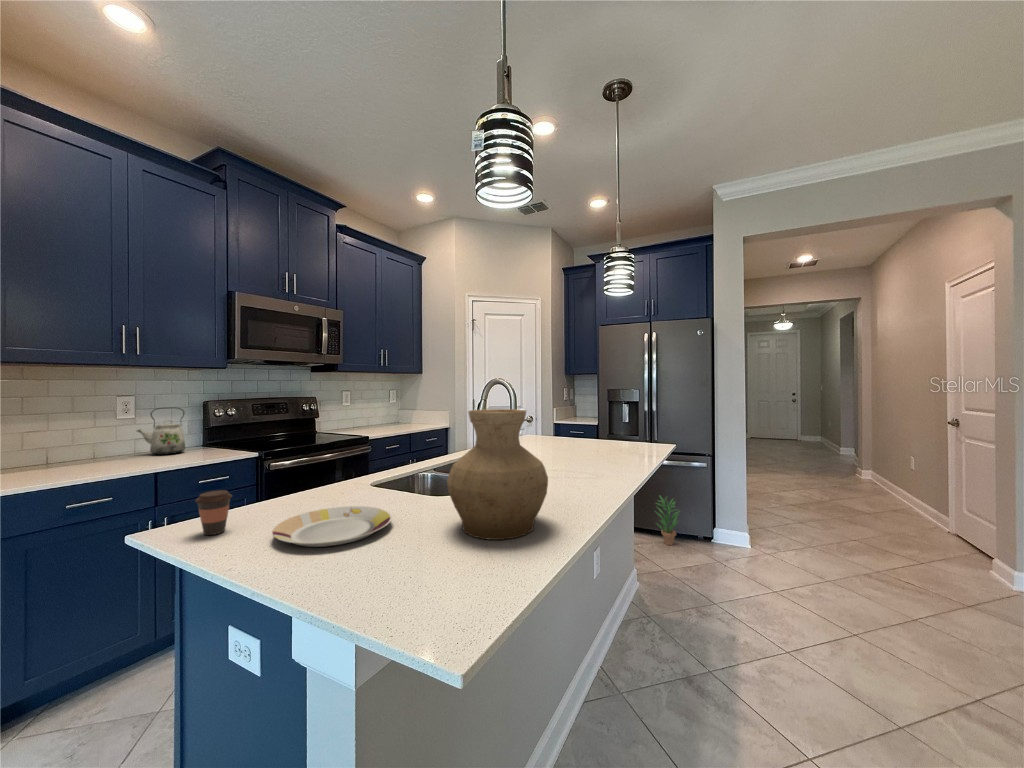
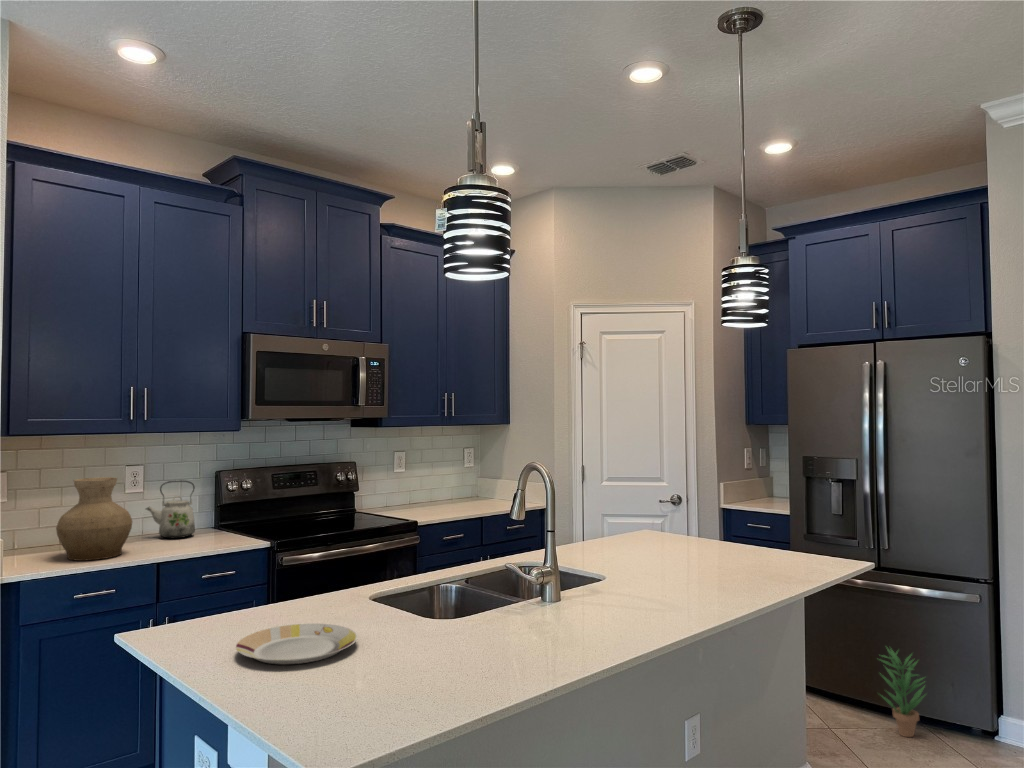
vase: present [447,409,548,540] -> present [56,477,132,561]
coffee cup: present [195,490,232,535] -> none [175,596,208,641]

